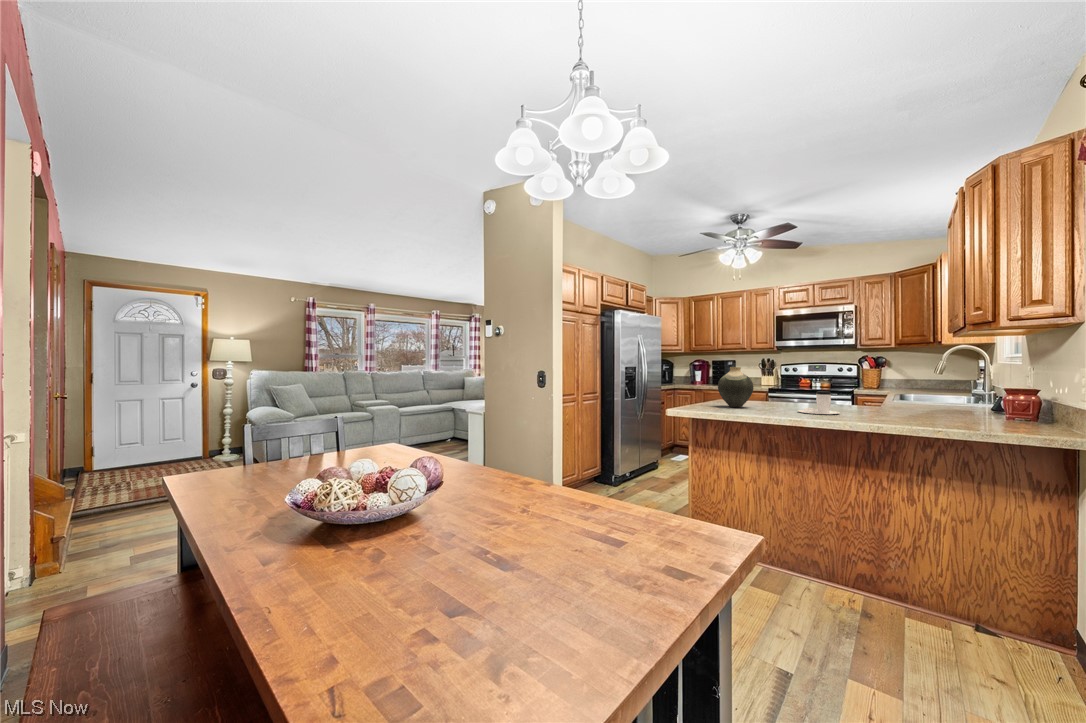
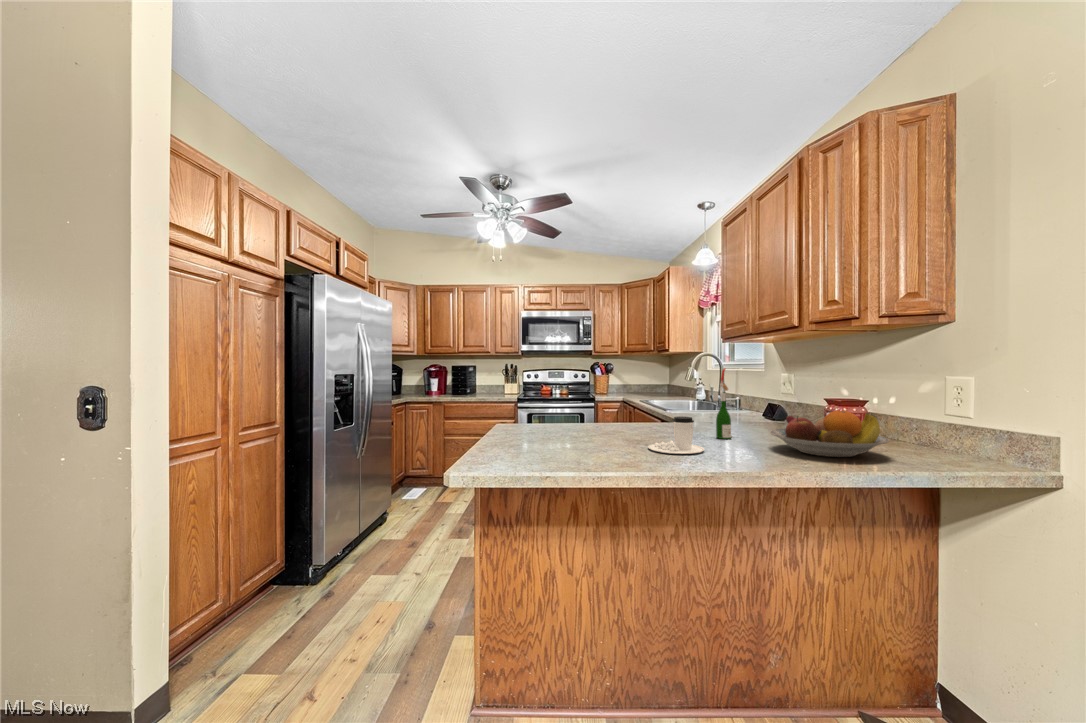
wine bottle: none [875,359,895,413] -> present [713,368,732,439]
vase: present [718,367,753,407] -> none [527,382,580,448]
fruit bowl: none [897,390,998,424] -> present [770,411,889,457]

